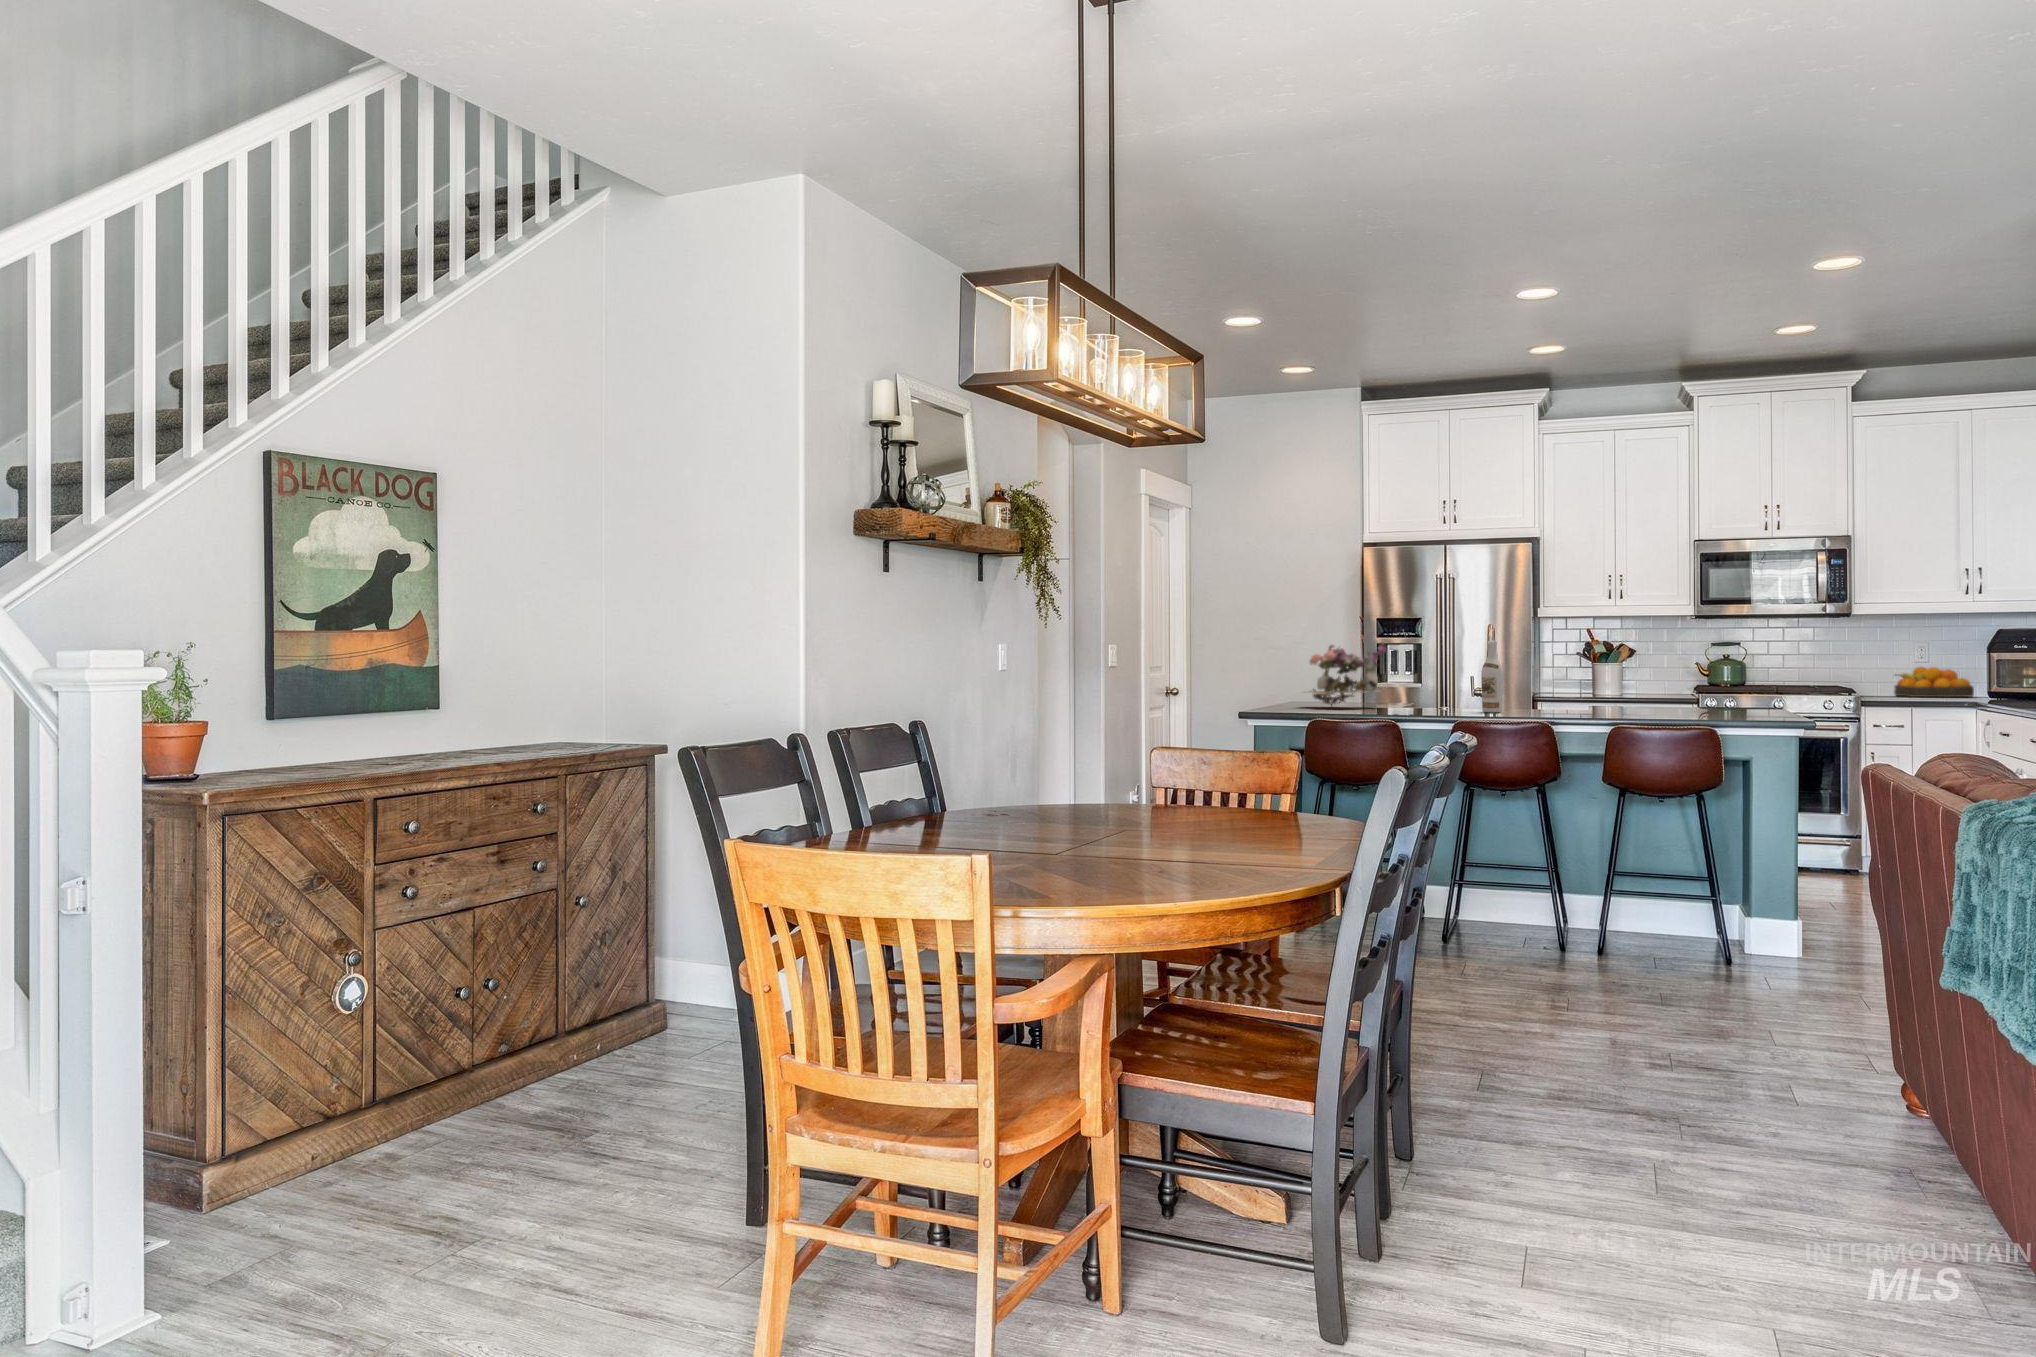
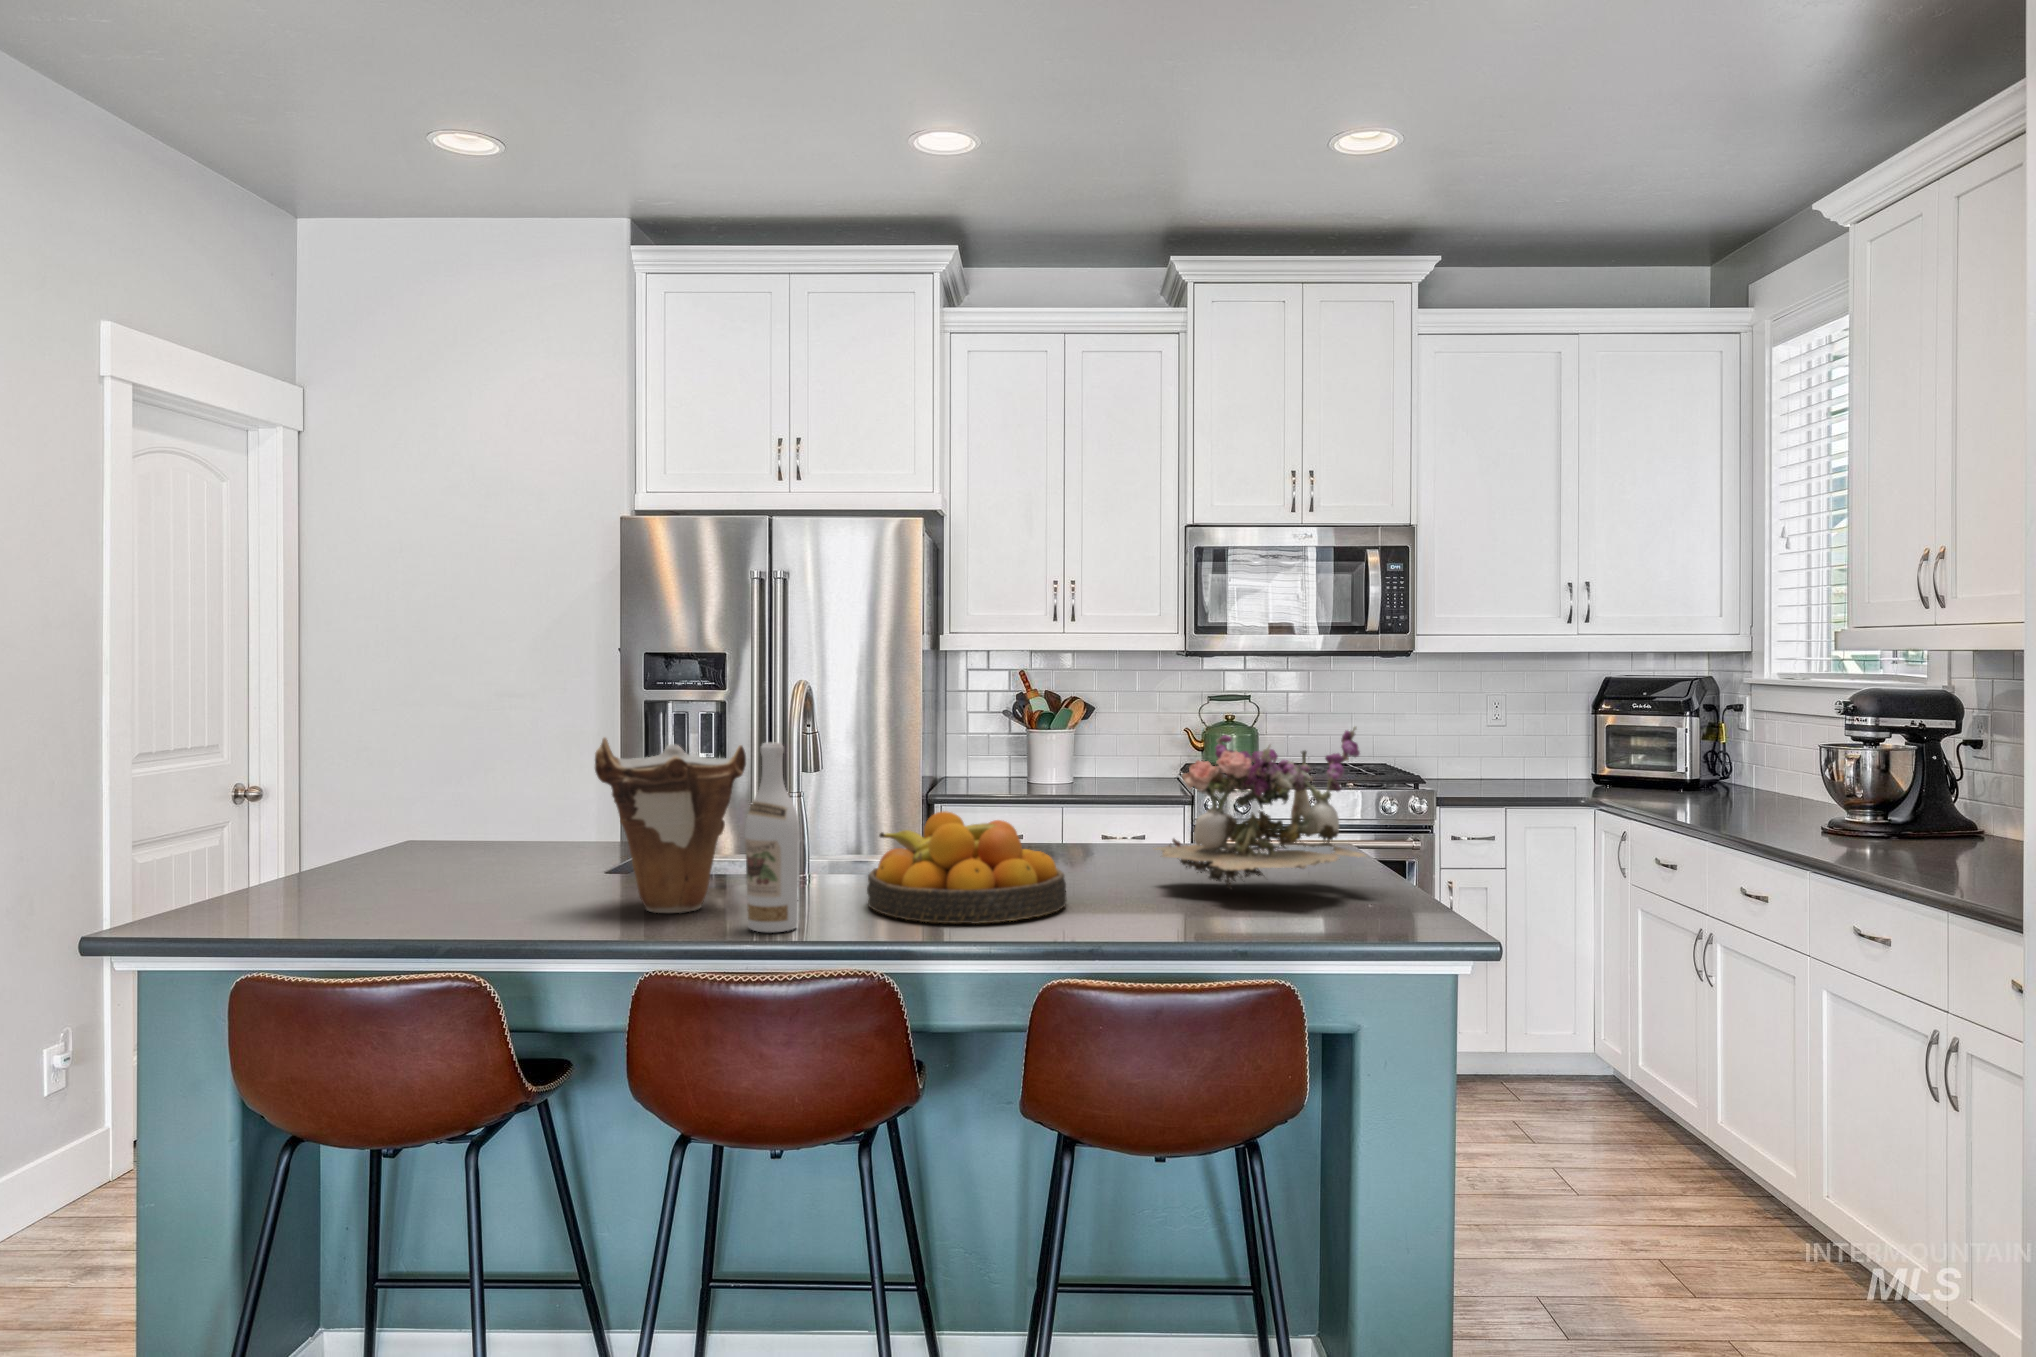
vase: none [1415,641,1474,710] -> present [595,737,746,913]
flower arrangement: present [1309,642,1386,705] -> present [1155,727,1366,887]
fruit bowl: present [1894,667,1974,697] -> present [867,812,1066,924]

